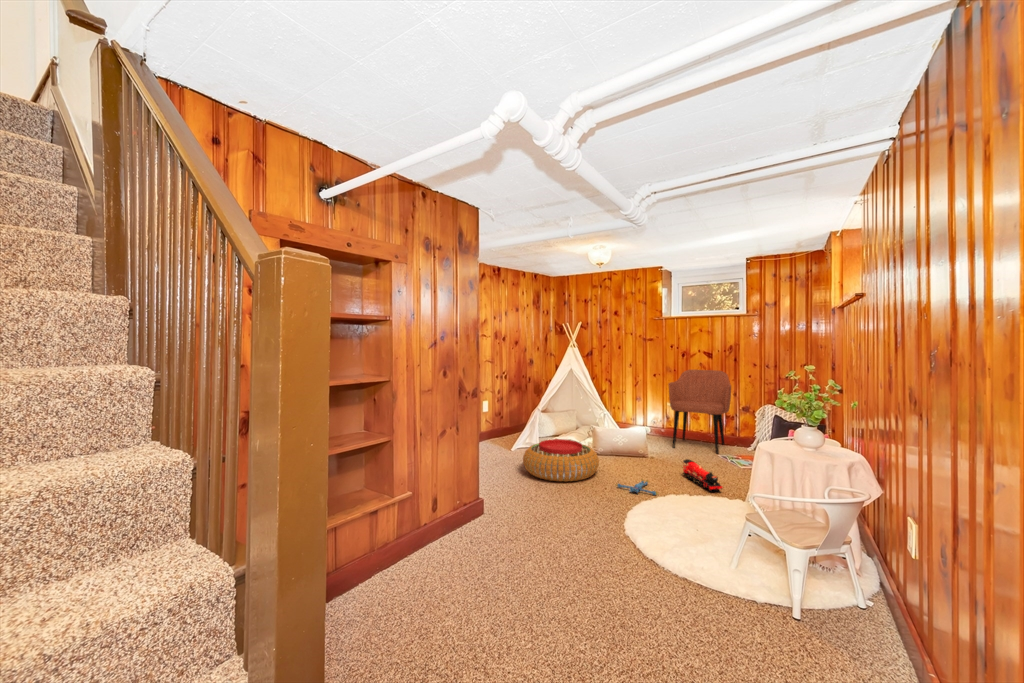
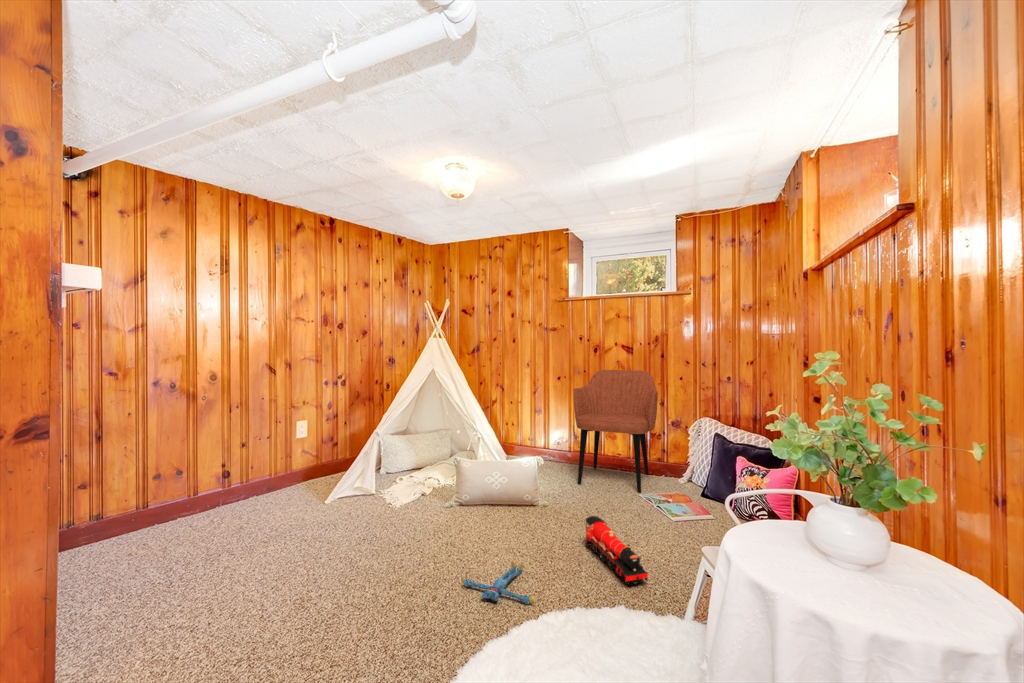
pouf: present [523,439,599,482] -> none [306,488,447,578]

